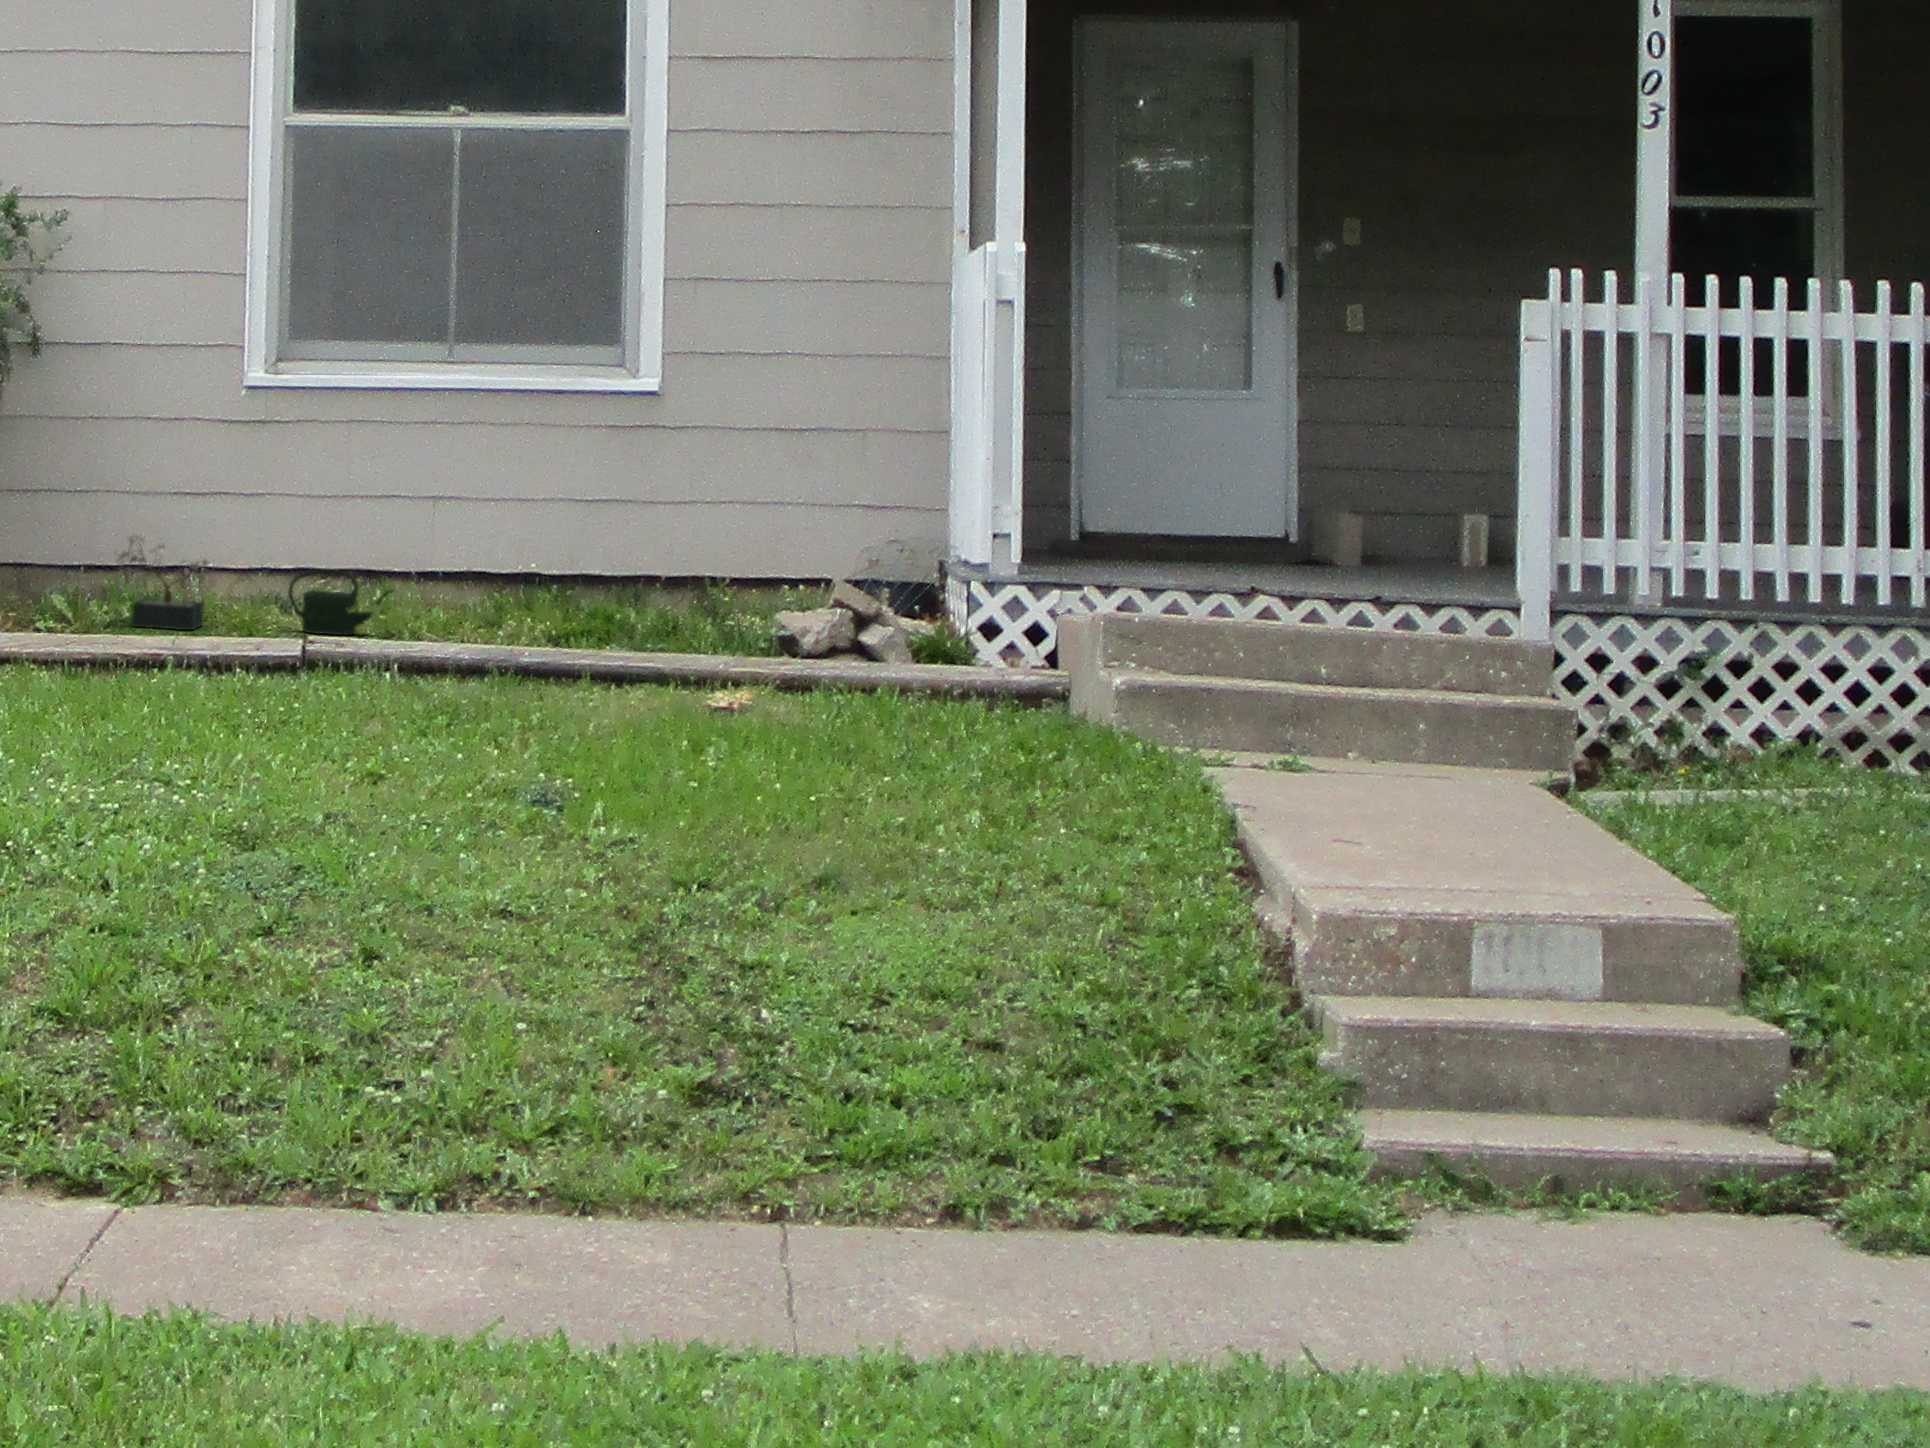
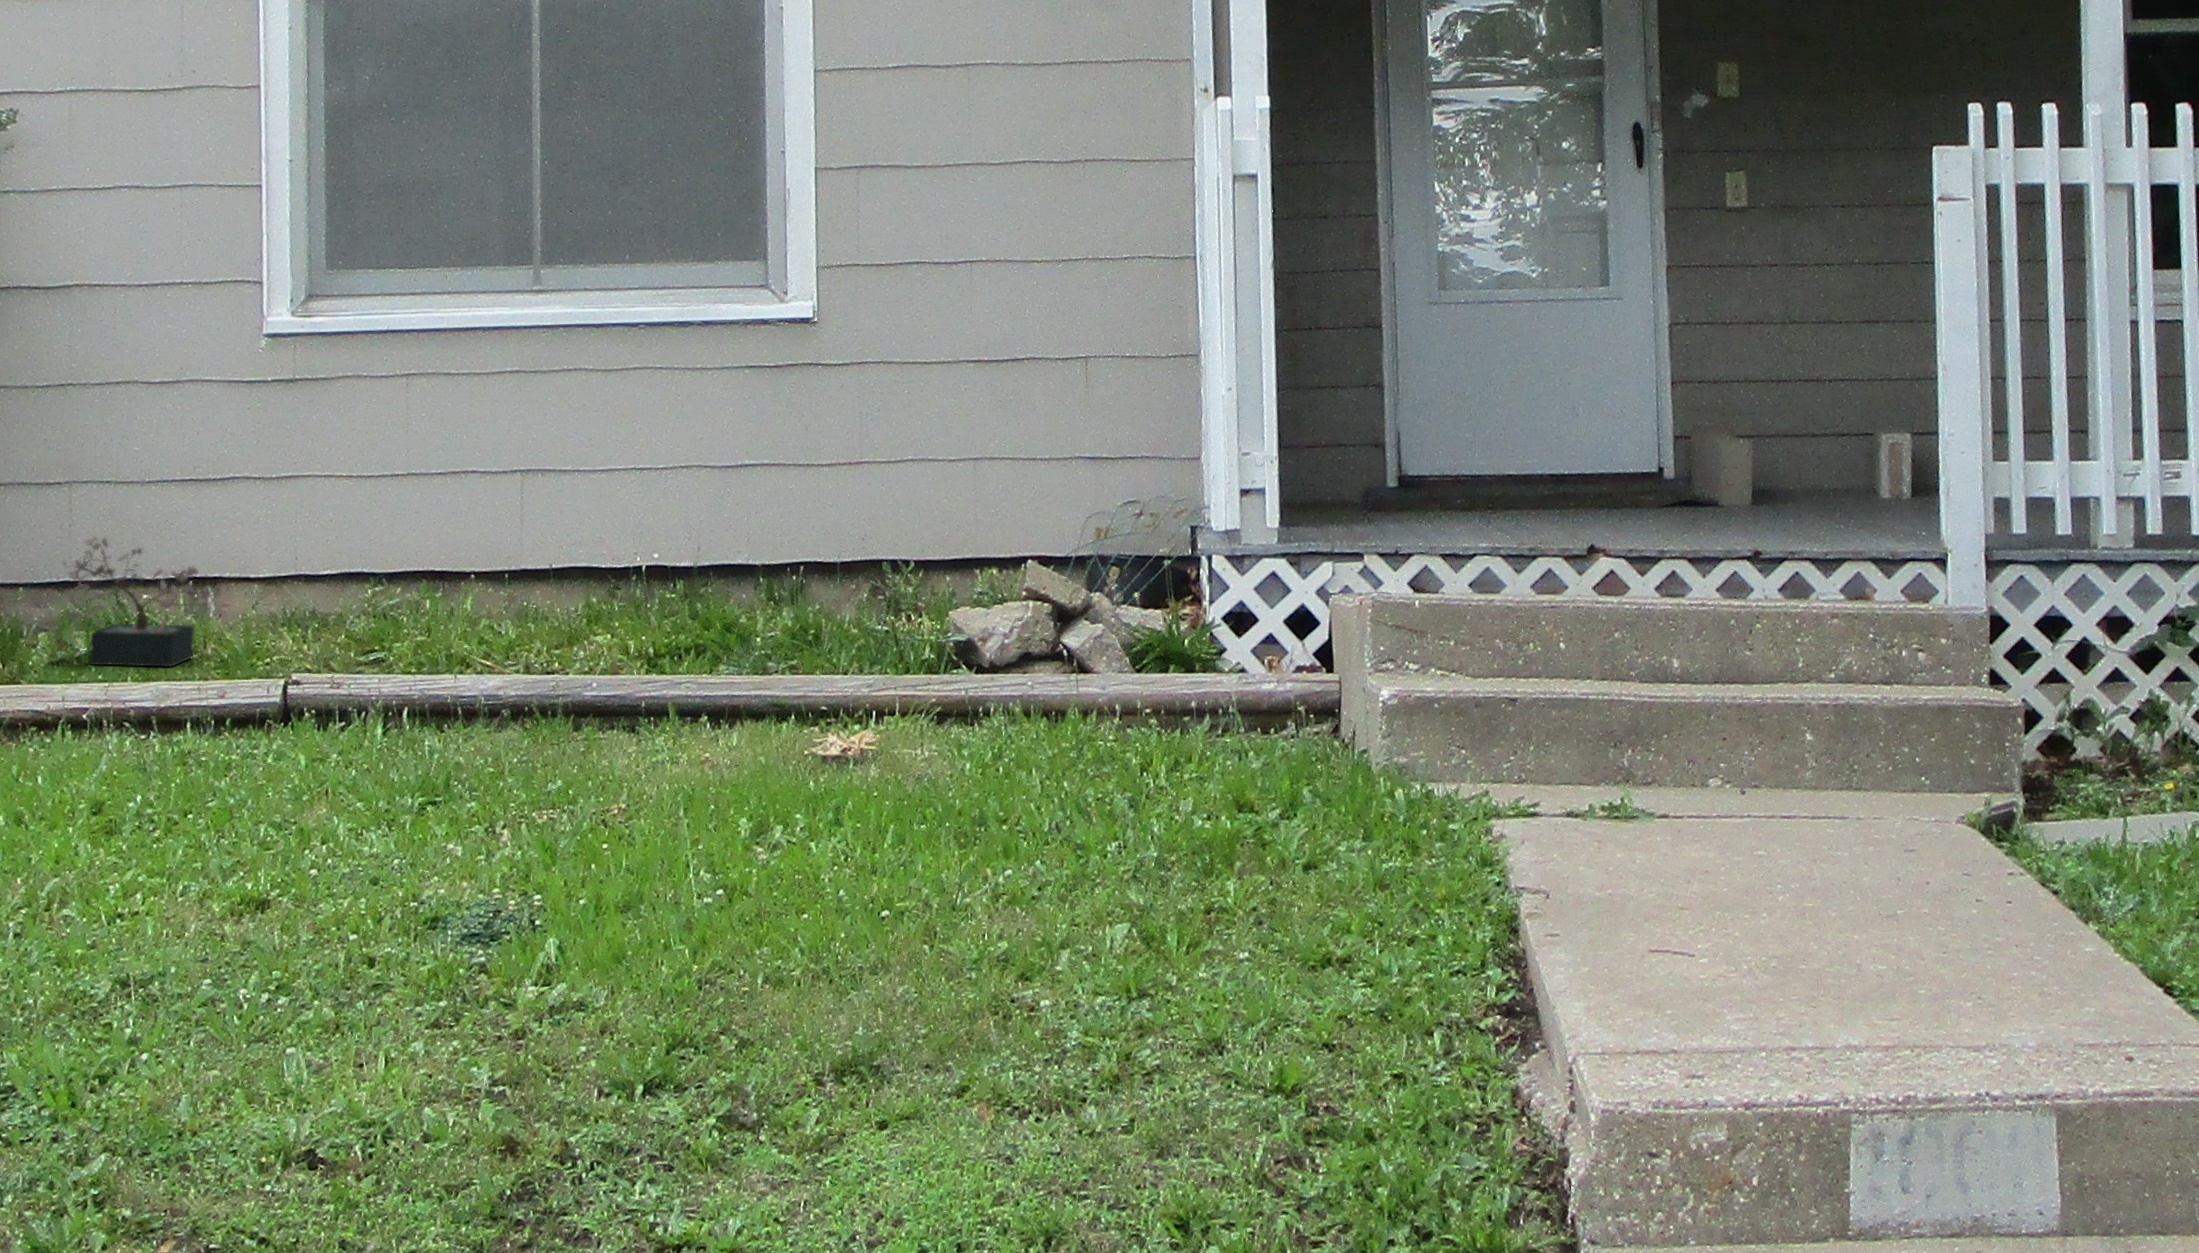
watering can: present [288,570,394,635] -> none [308,573,453,663]

